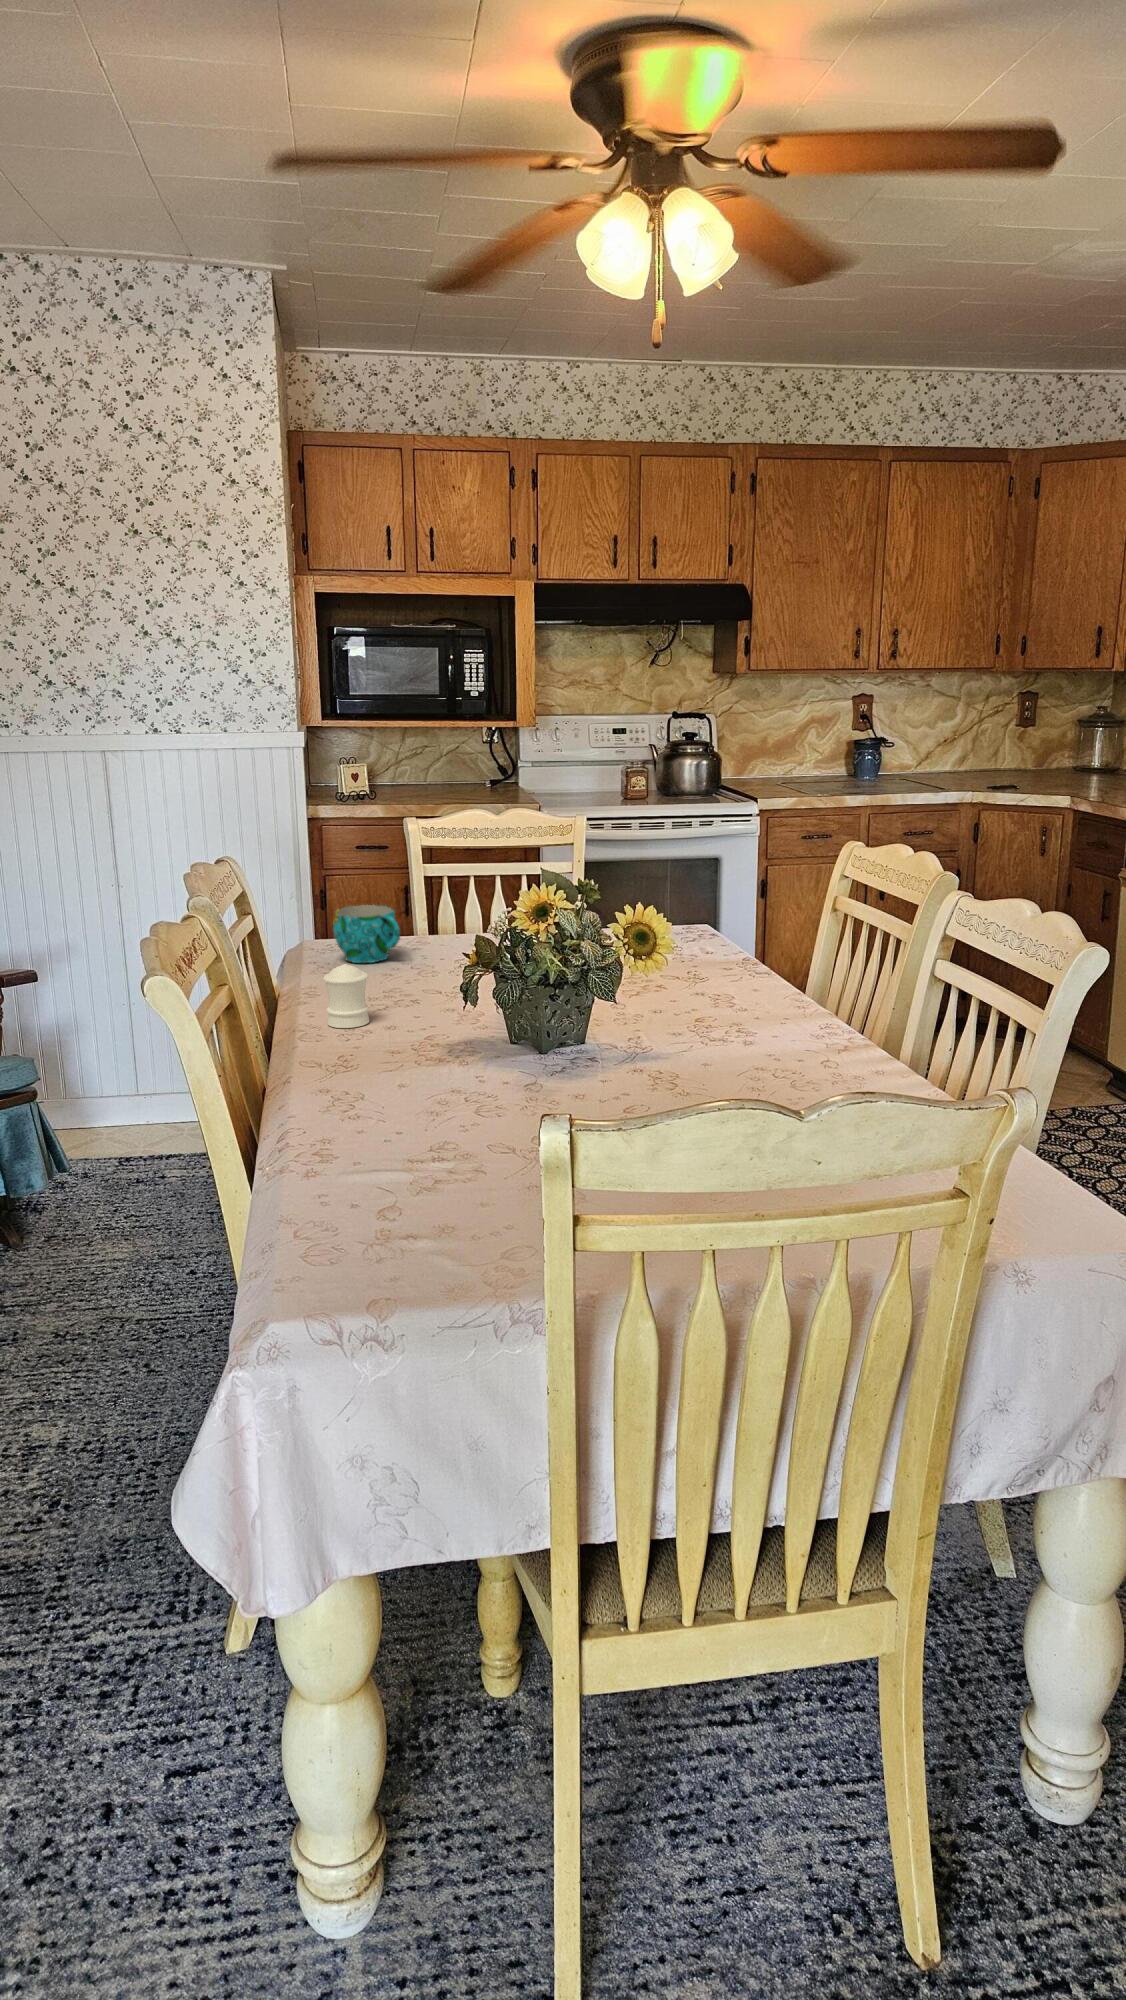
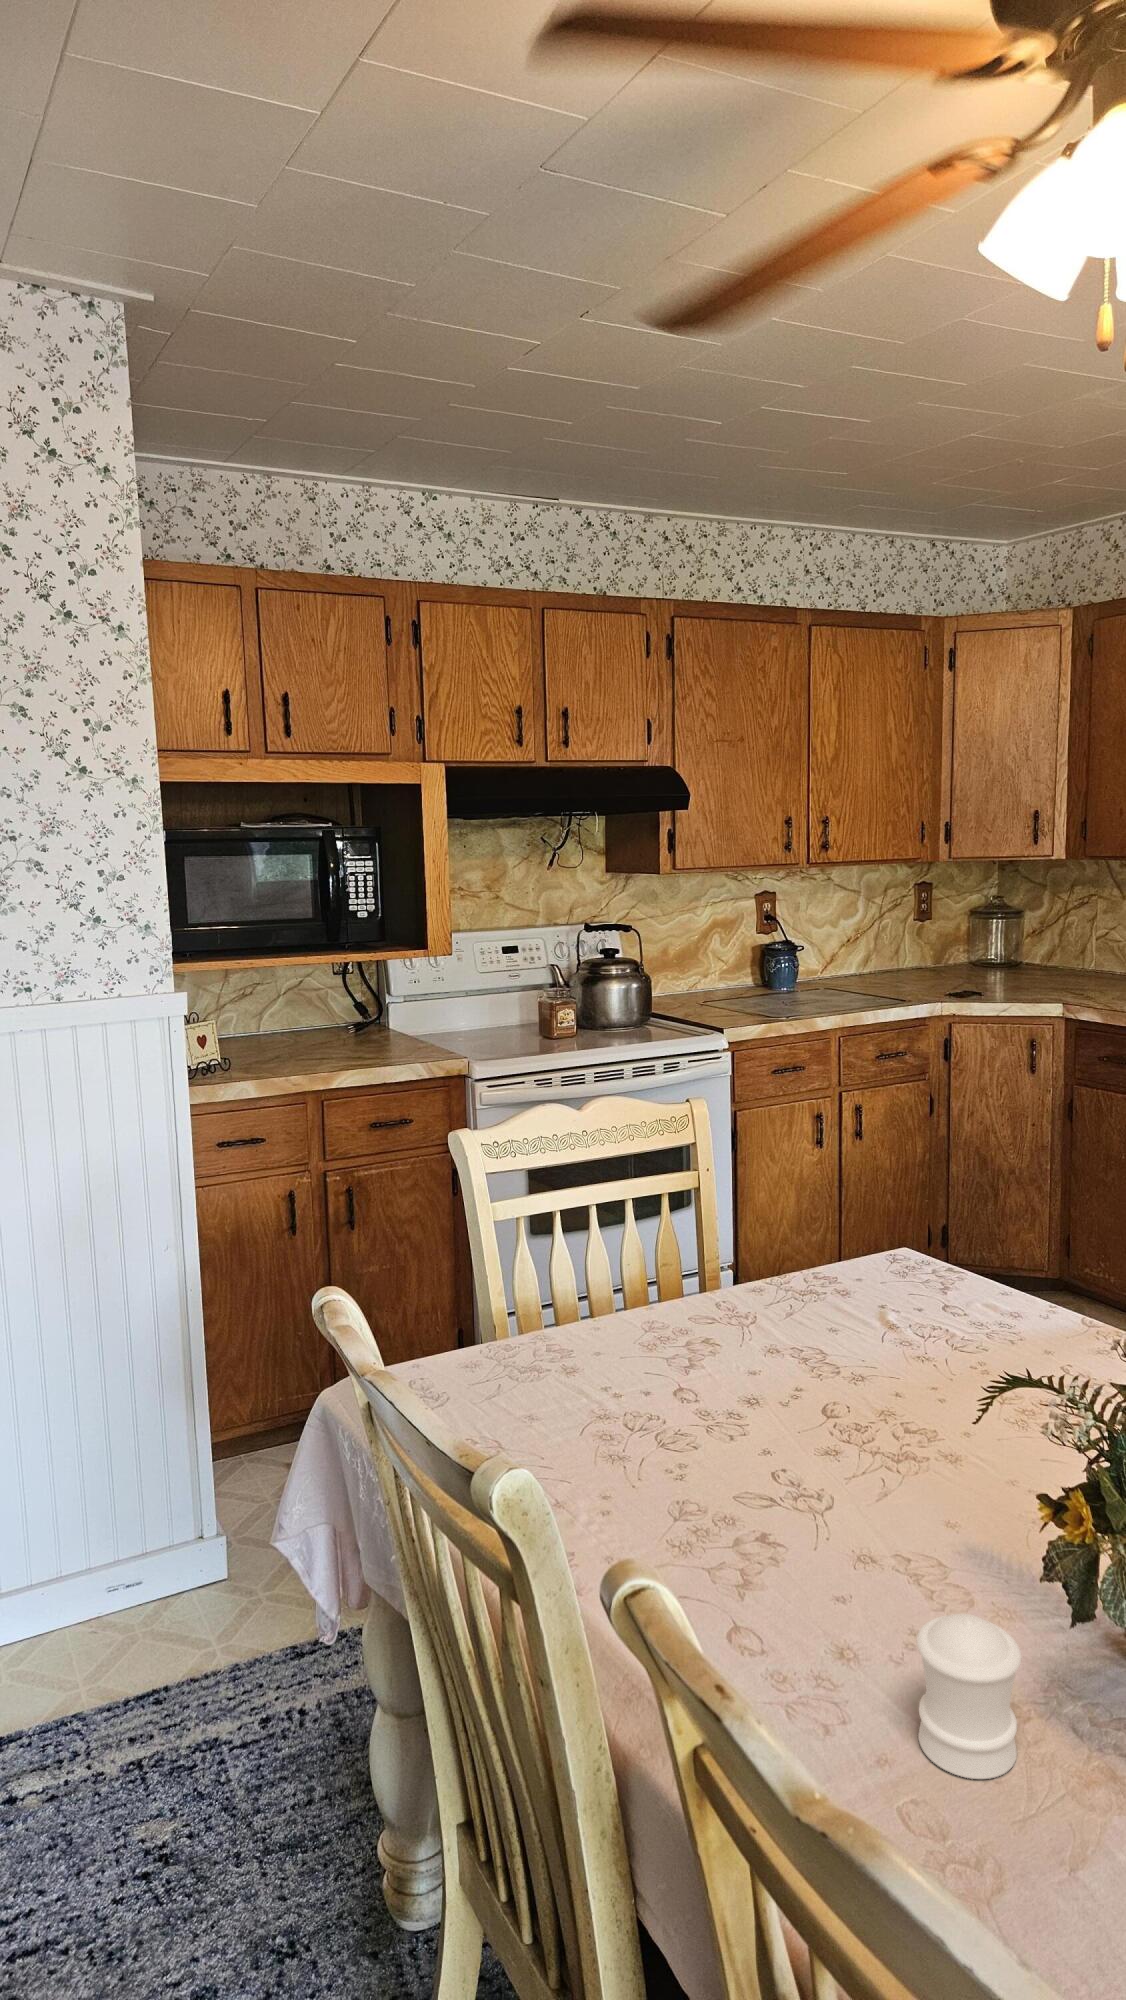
cup: present [333,905,400,963] -> none [587,1354,731,1484]

